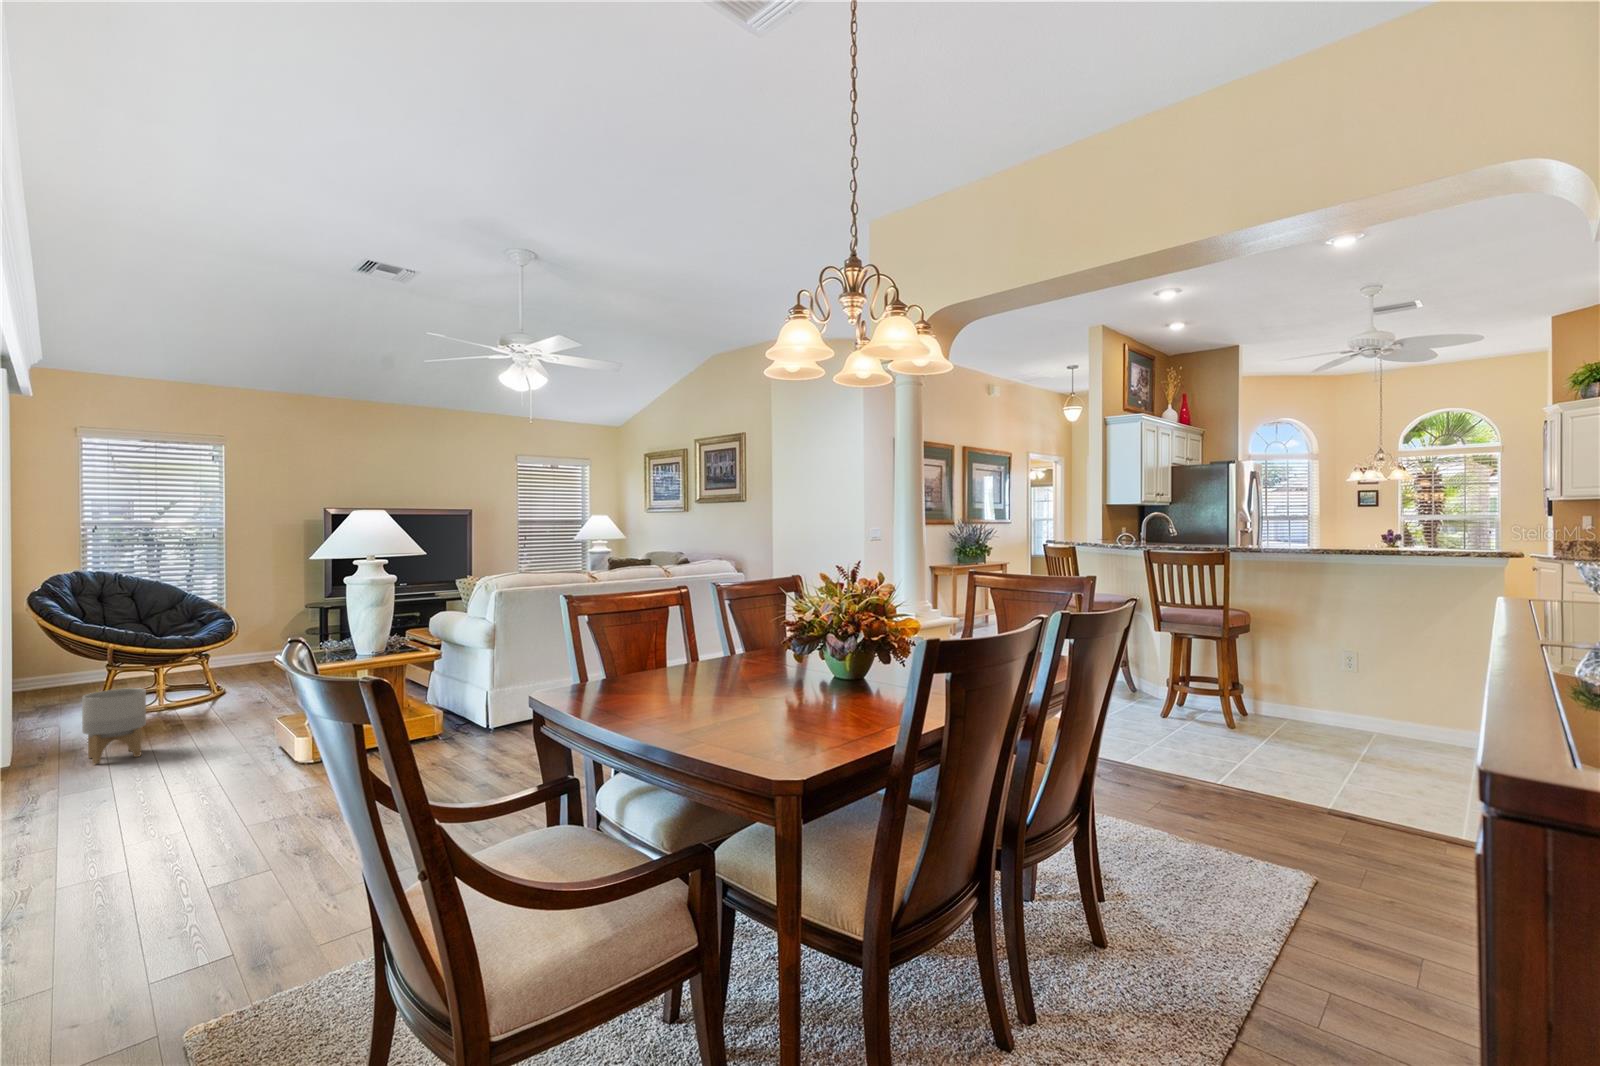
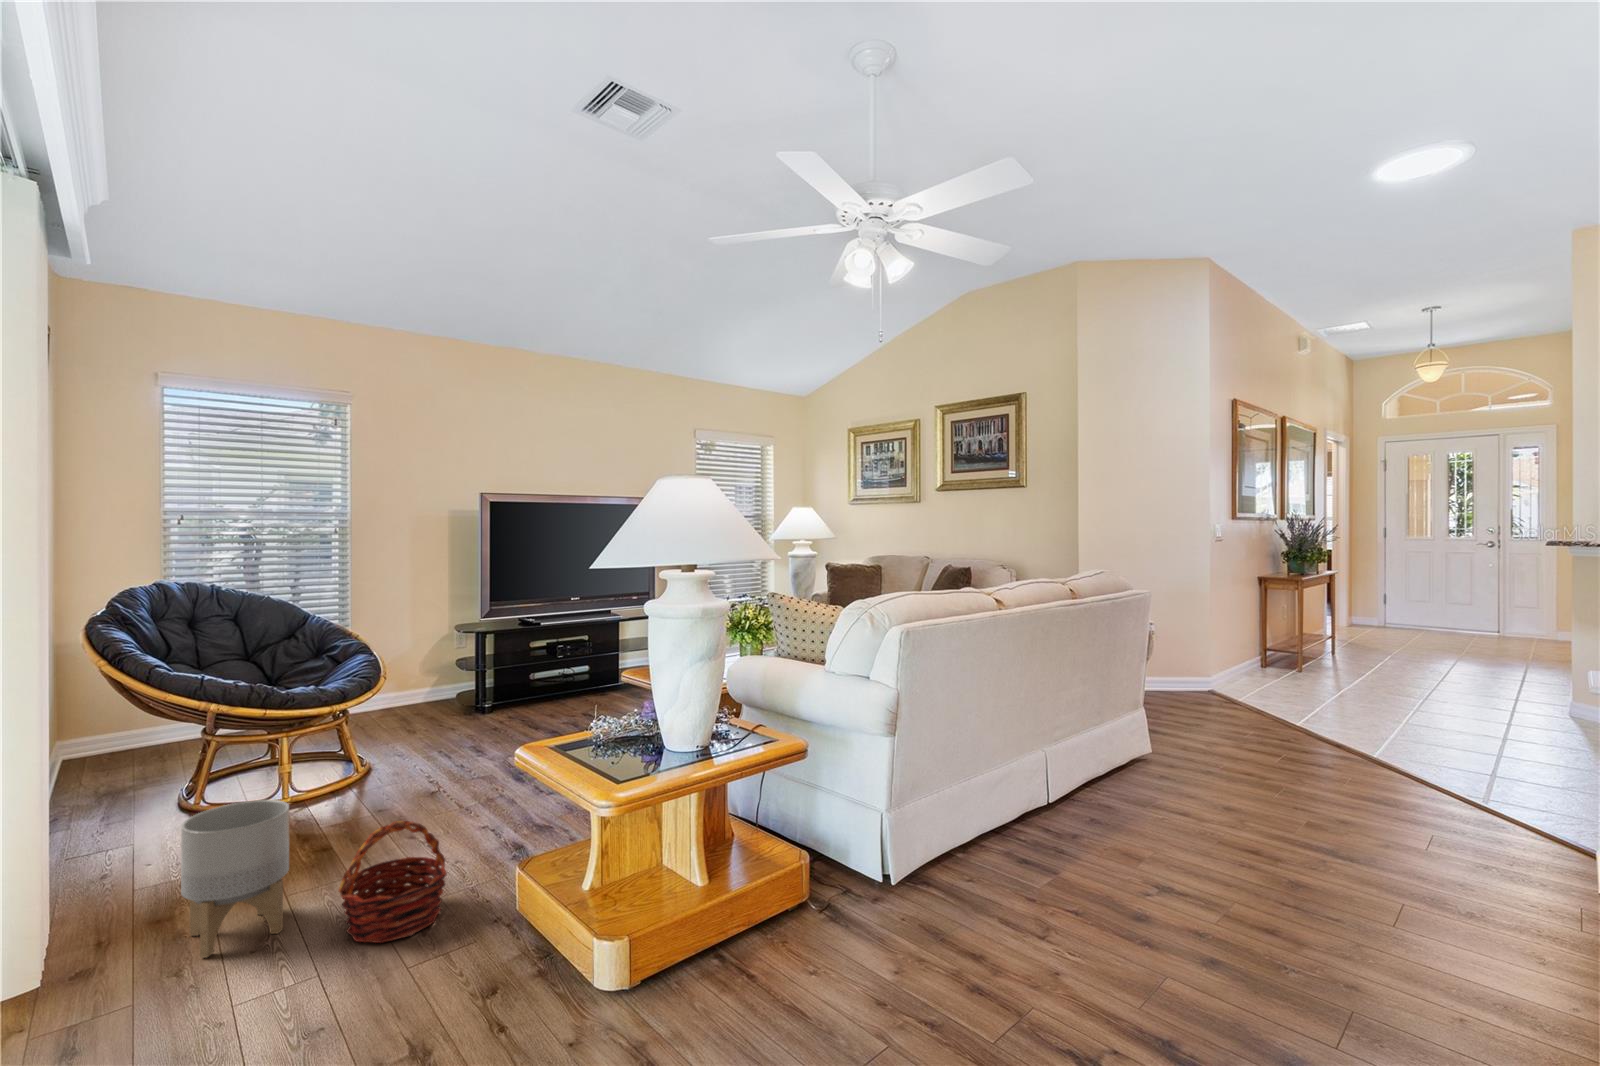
basket: none [170,697,239,759] -> present [339,821,447,943]

